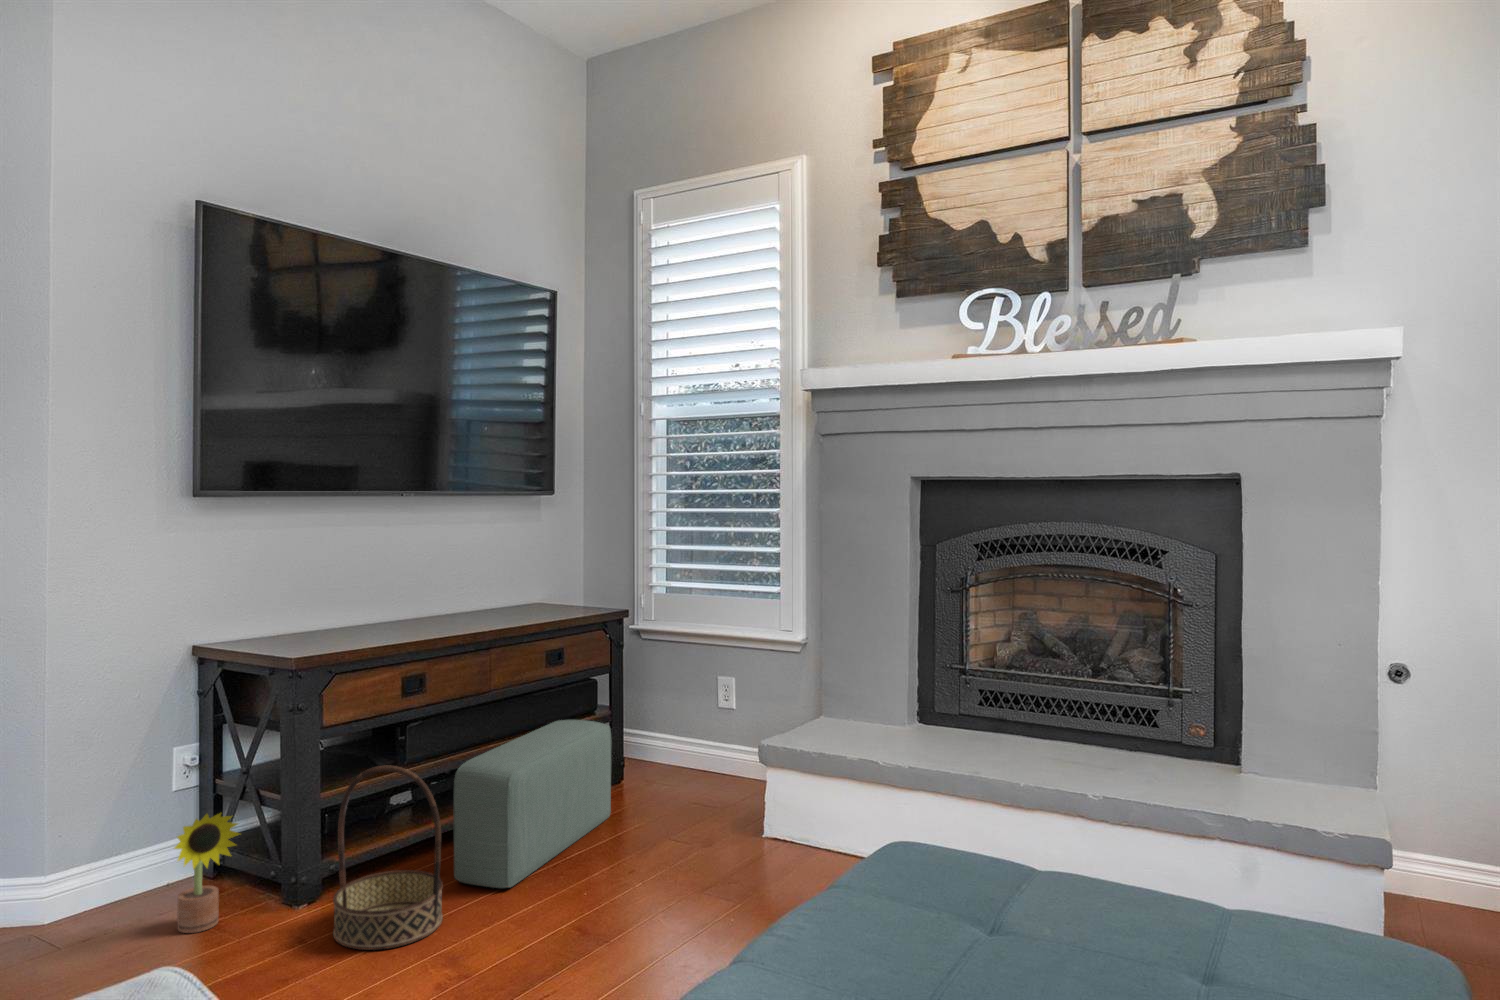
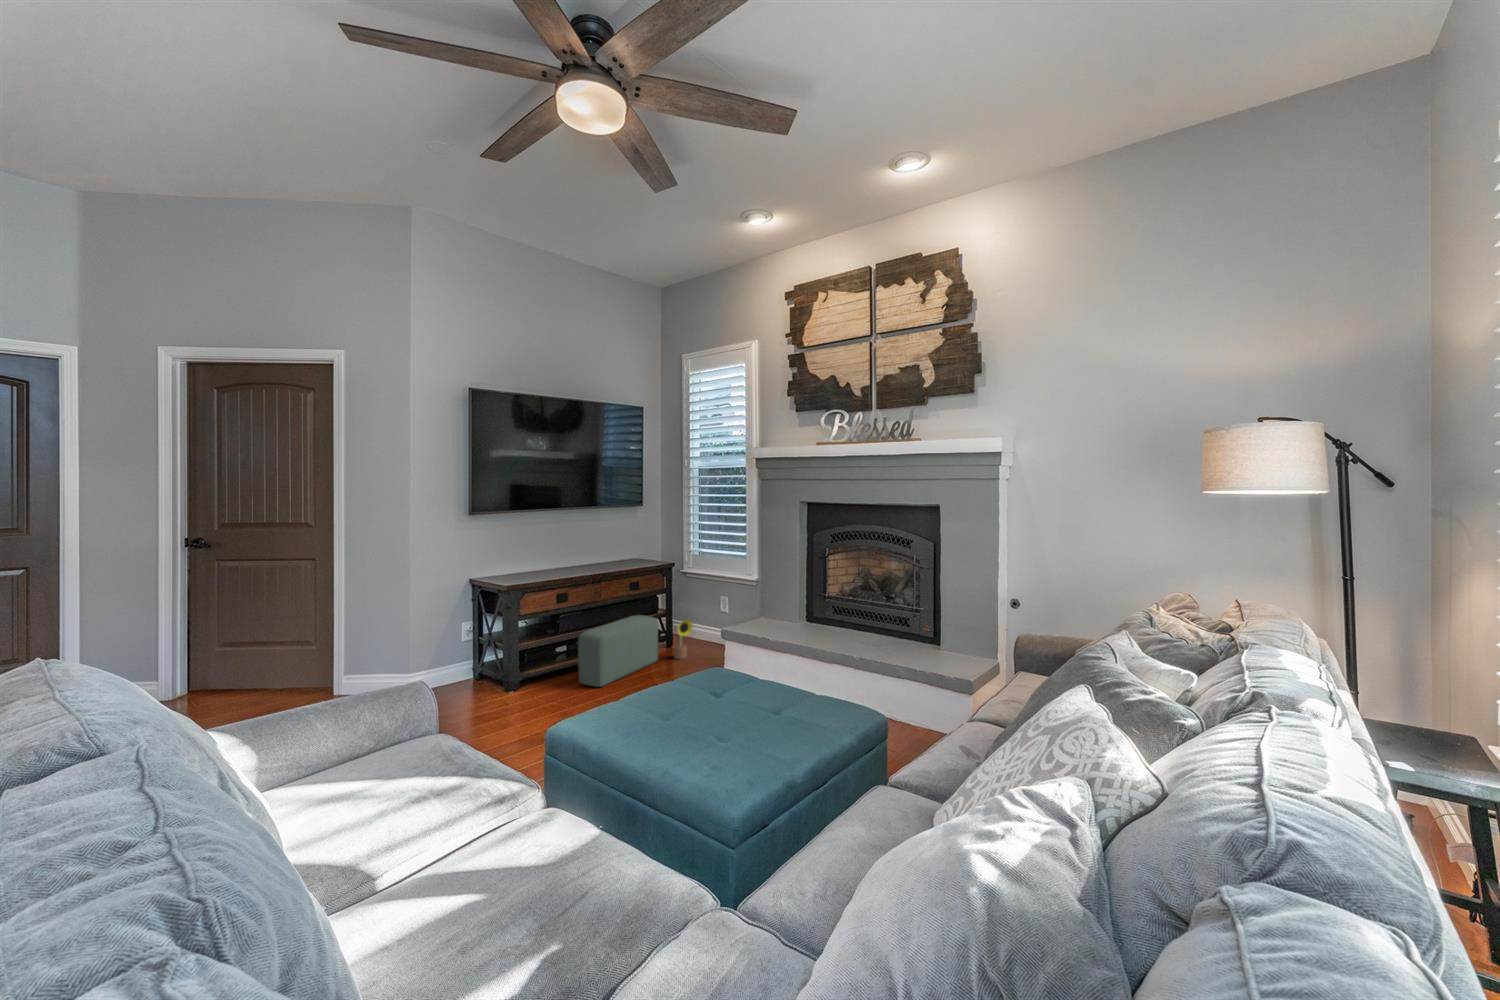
basket: present [333,766,443,950] -> none [524,631,570,706]
decorative plant: present [175,813,240,933] -> present [674,620,693,659]

